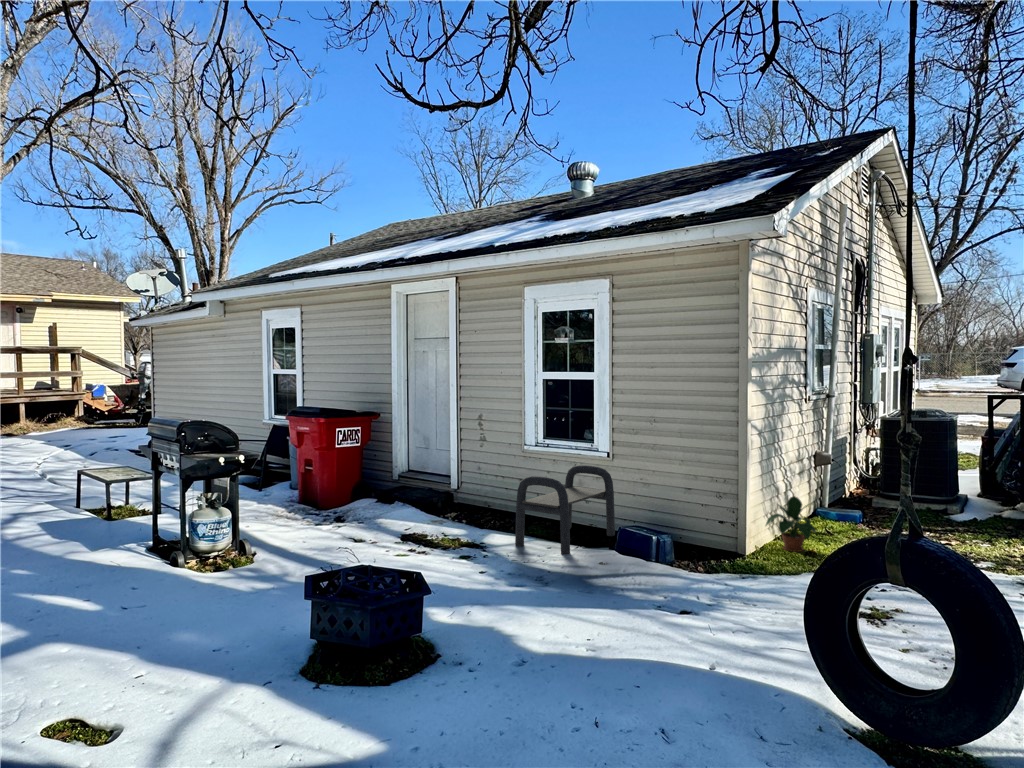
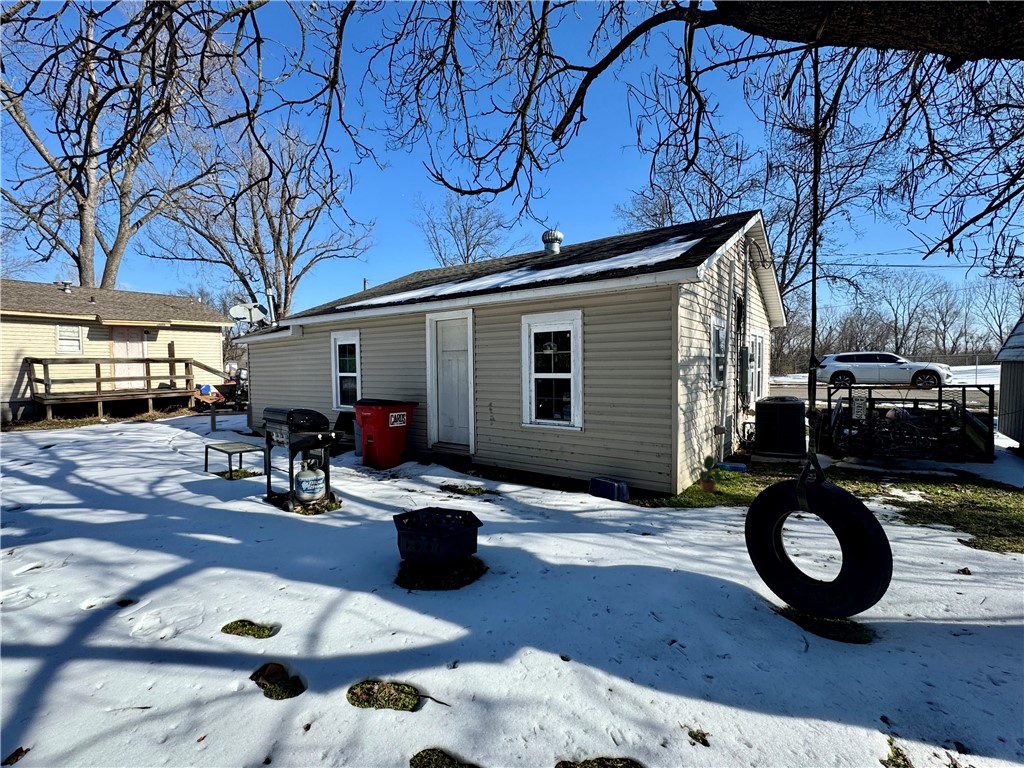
bench: present [515,465,615,555] -> present [211,403,253,432]

